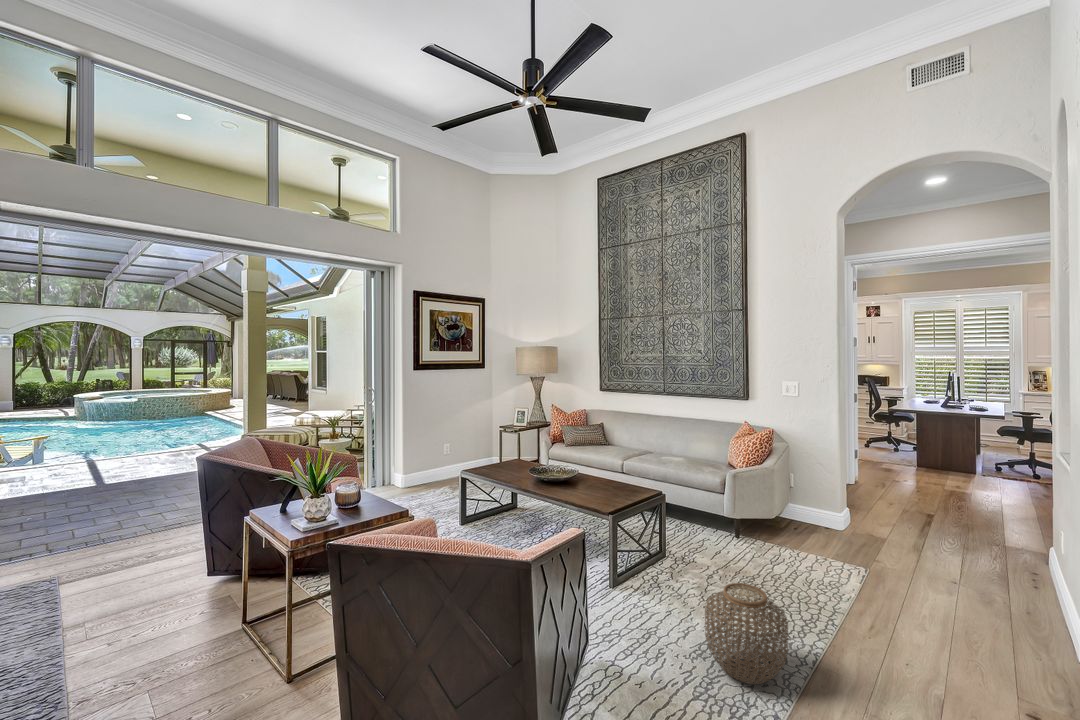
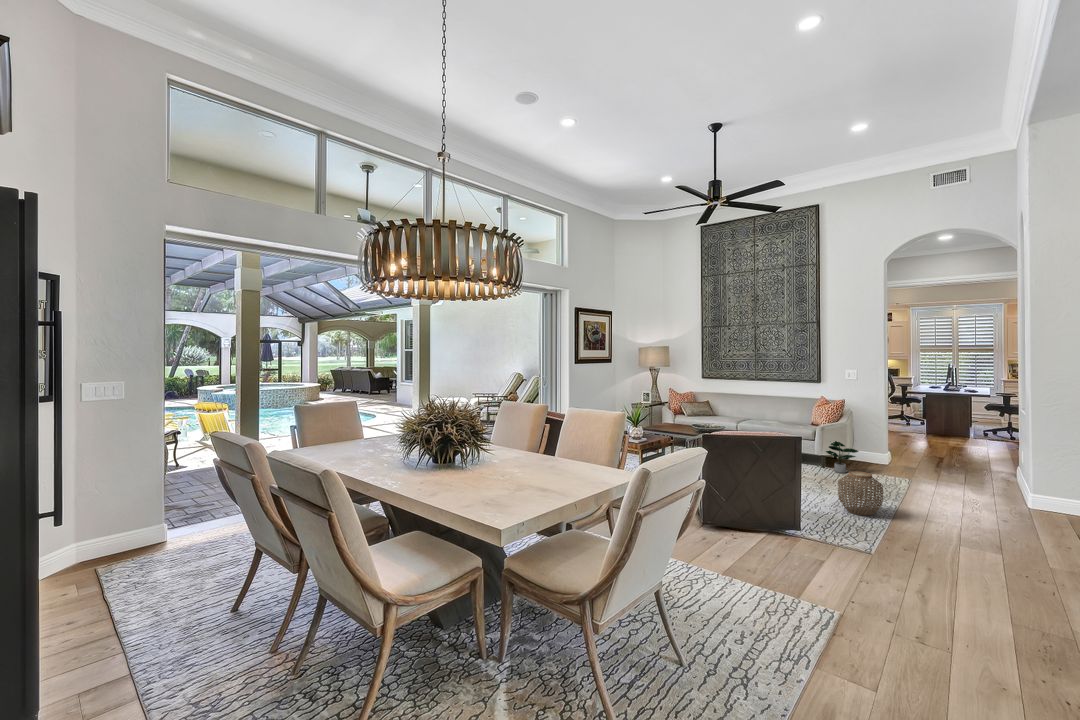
potted plant: none [740,492,792,547] -> present [826,441,859,473]

